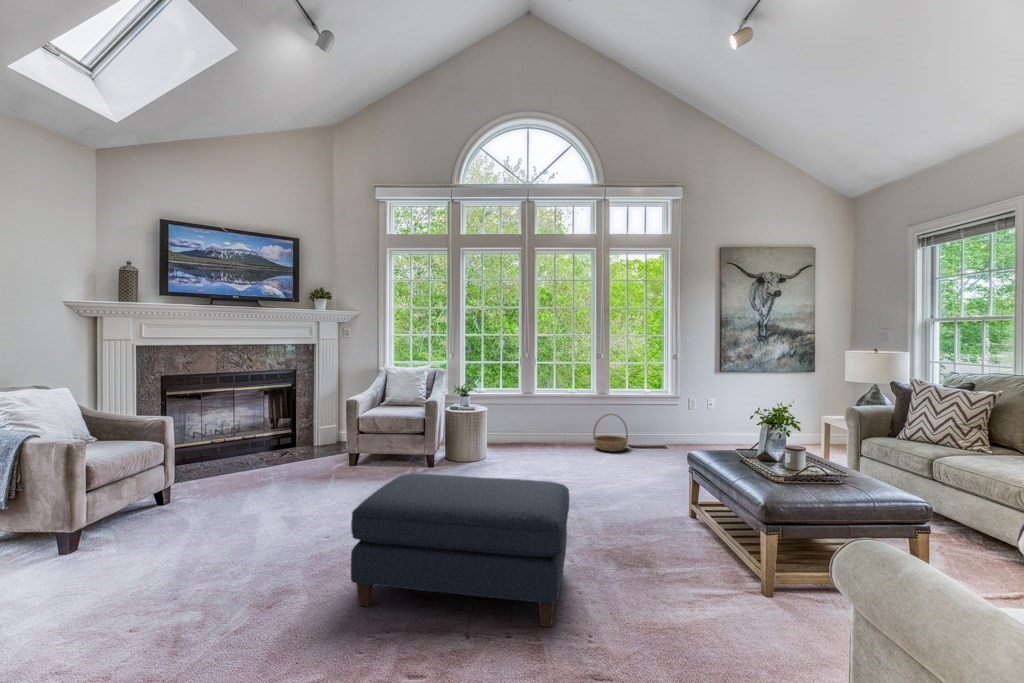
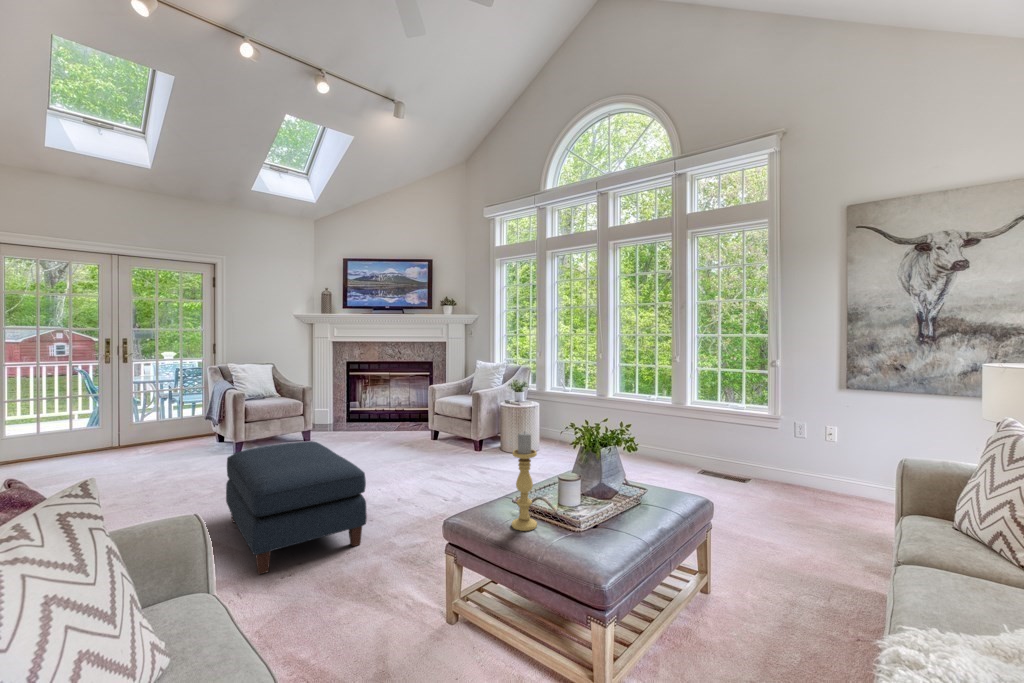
candle holder: none [790,409,813,485] -> present [511,432,537,531]
basket: present [593,414,628,452] -> none [648,427,690,472]

